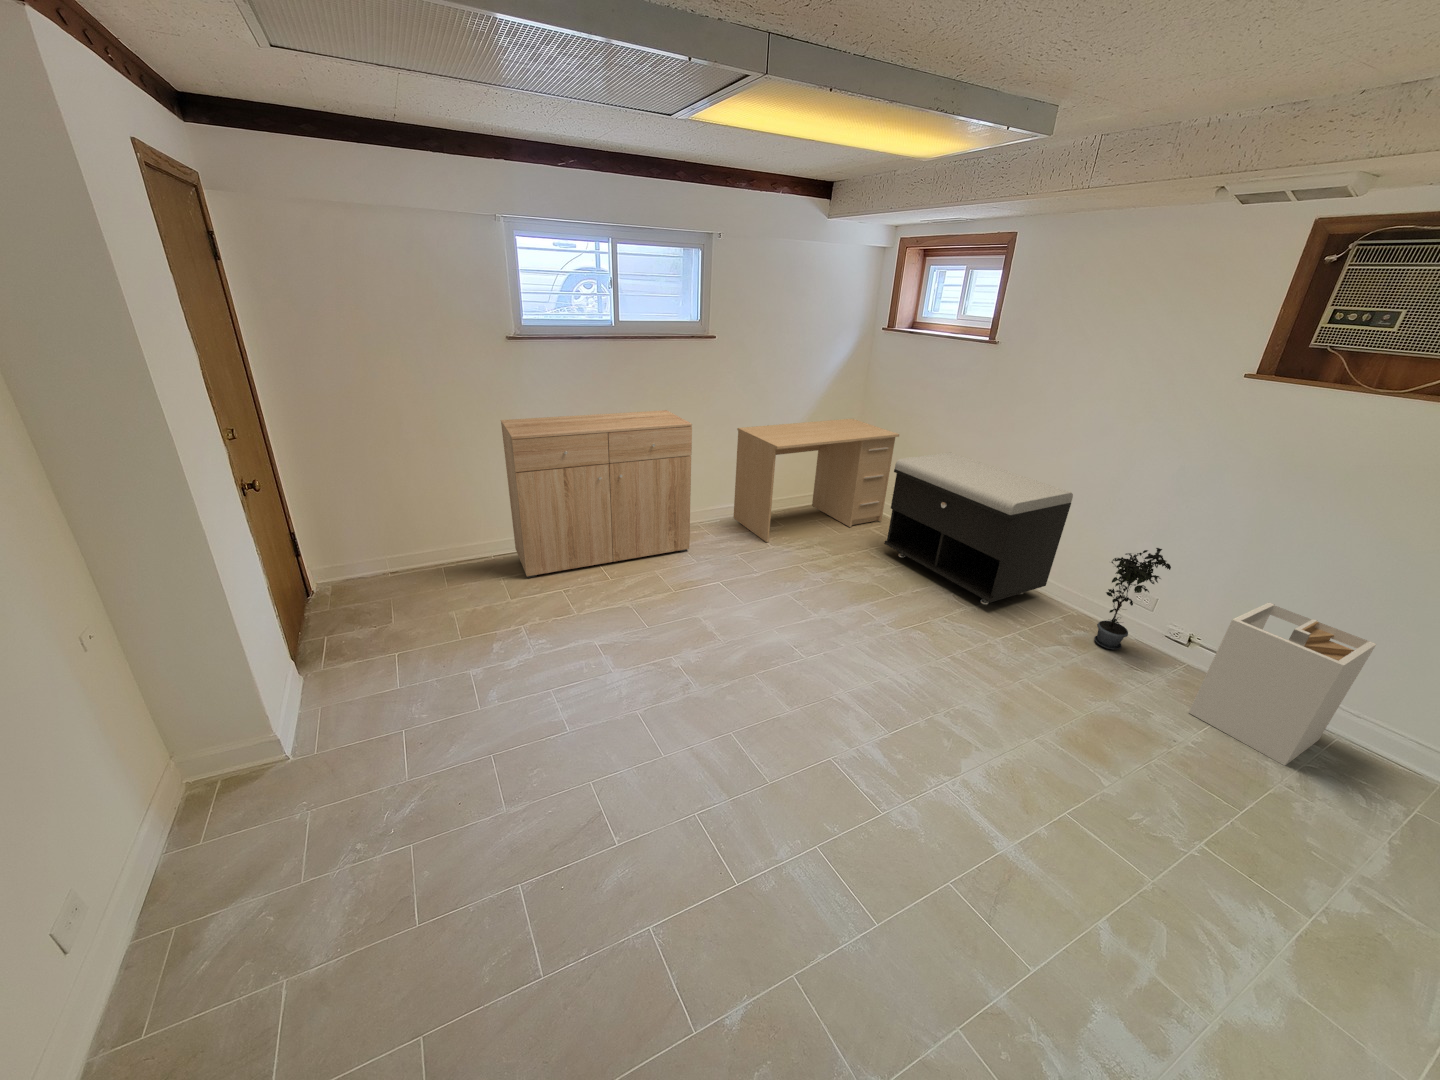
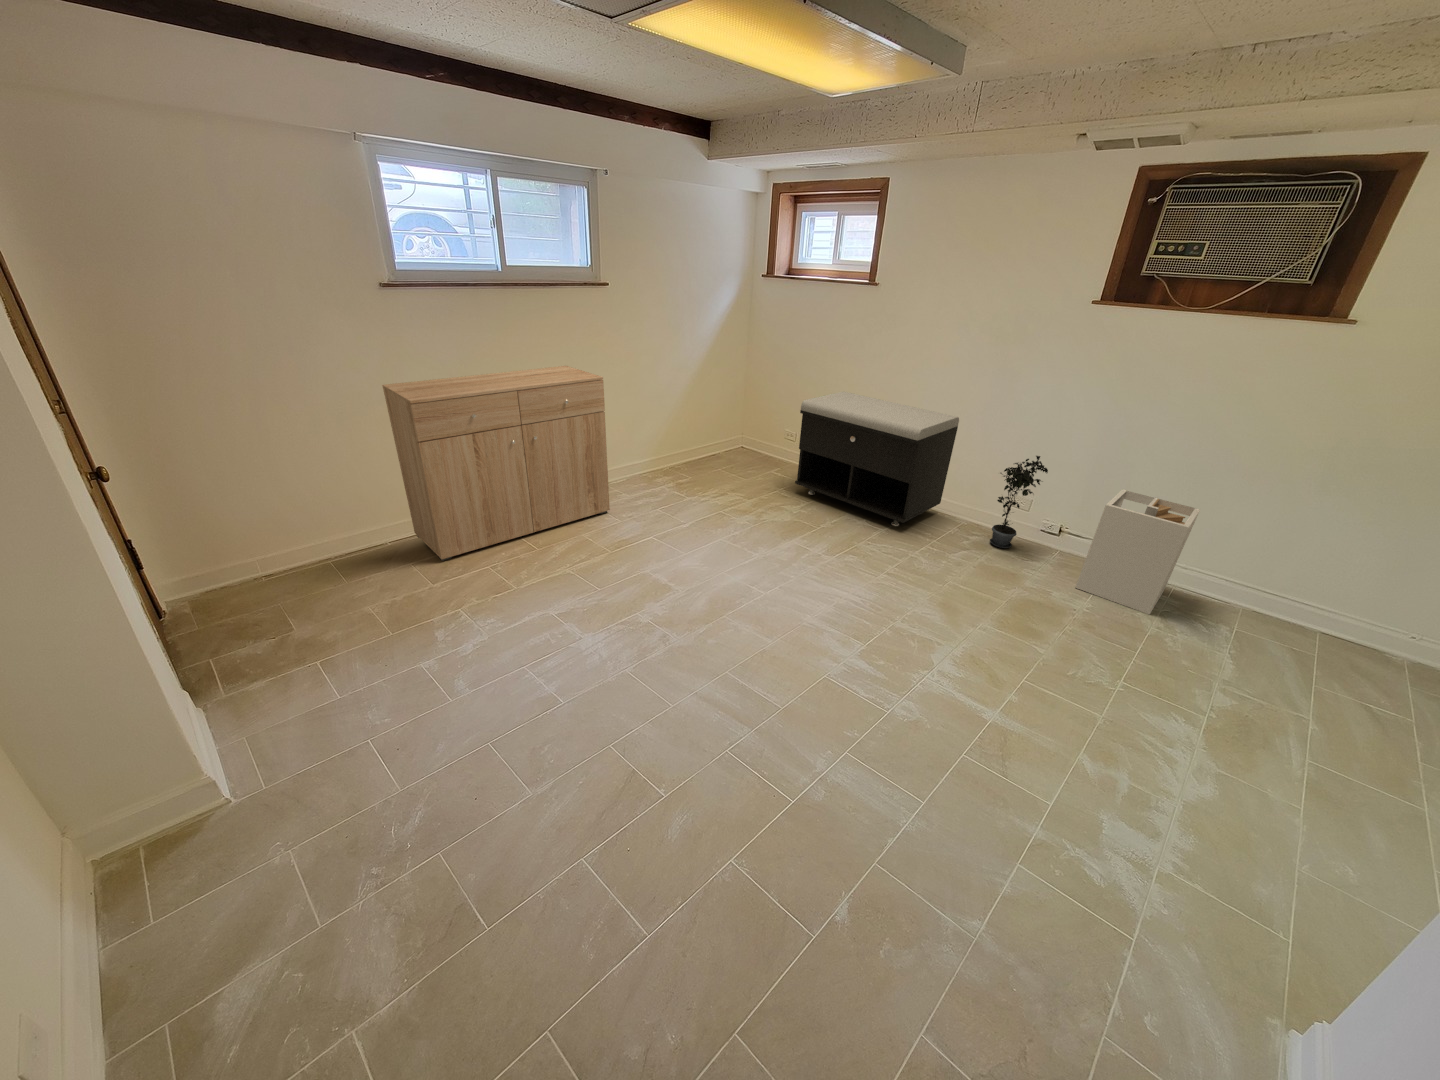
desk: present [734,419,899,543] -> none [638,367,793,496]

